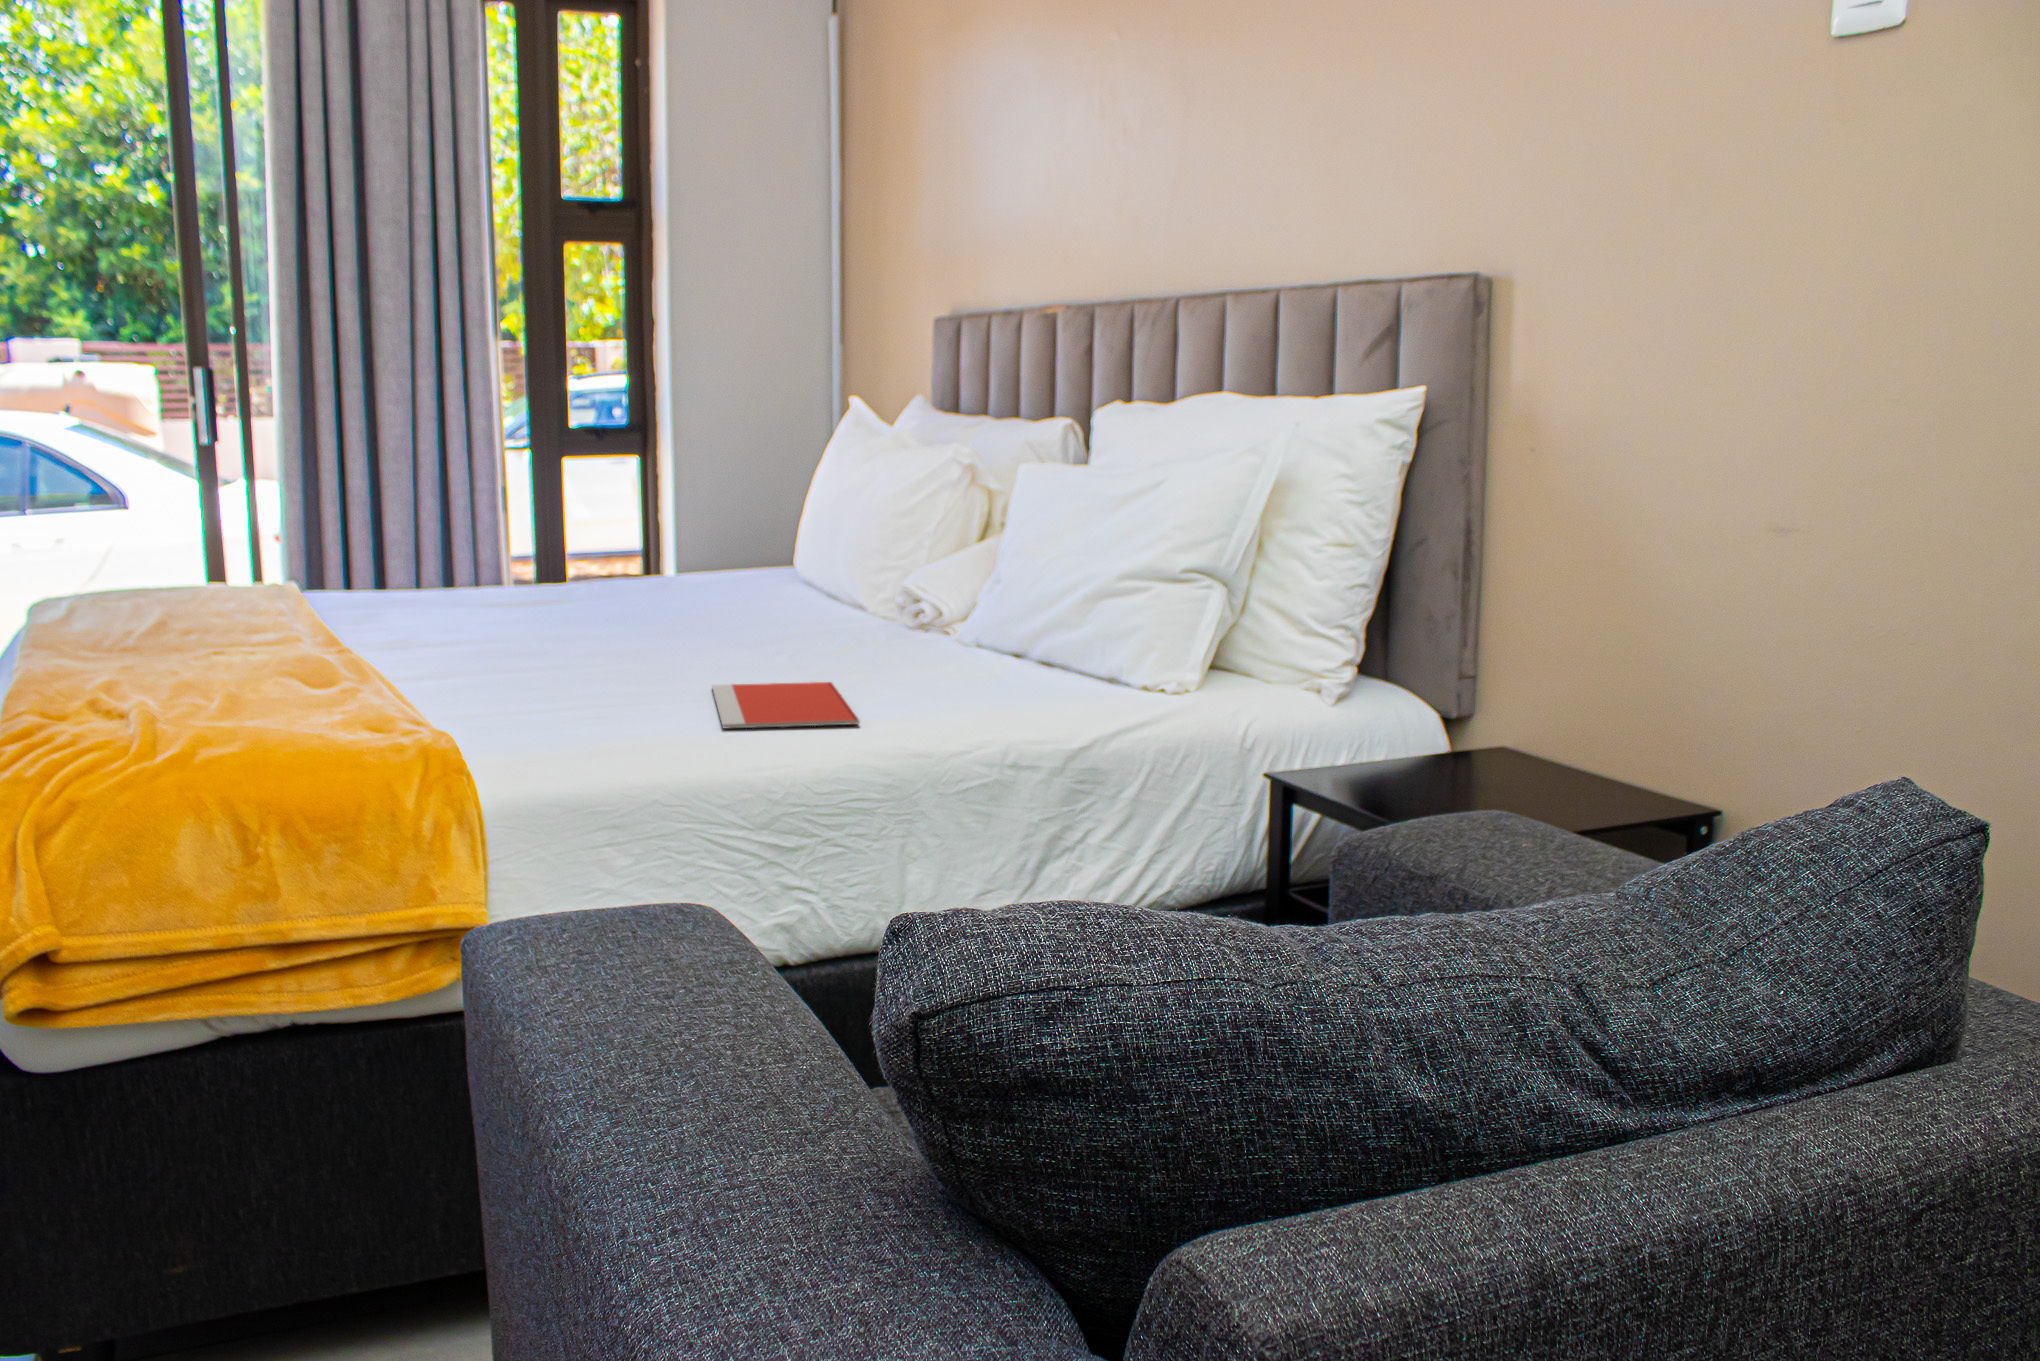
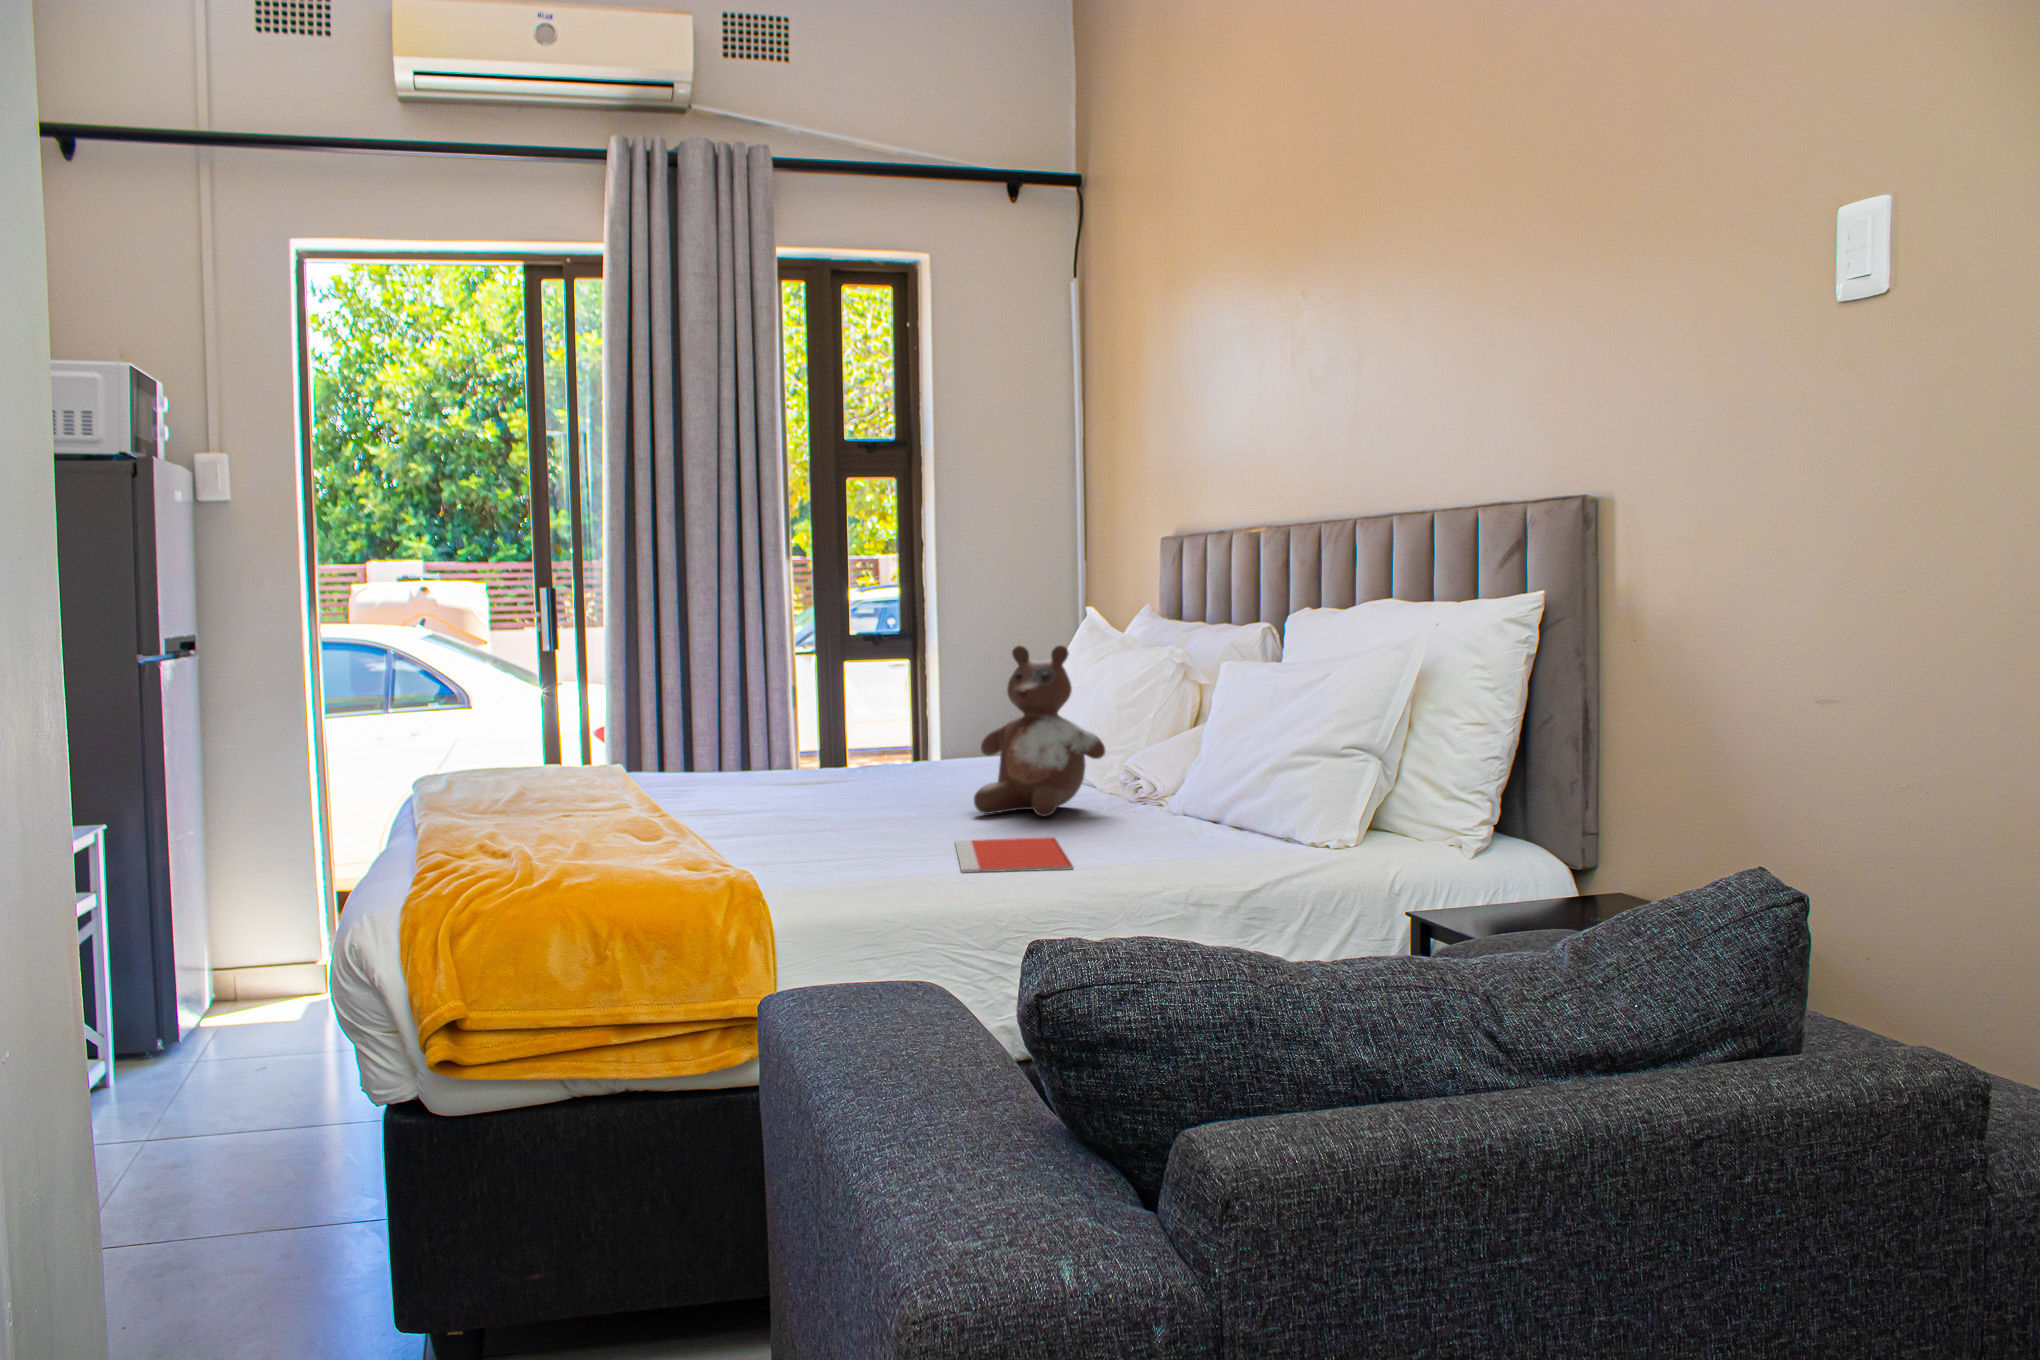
stuffed bear: none [732,455,886,656] -> present [974,645,1105,816]

